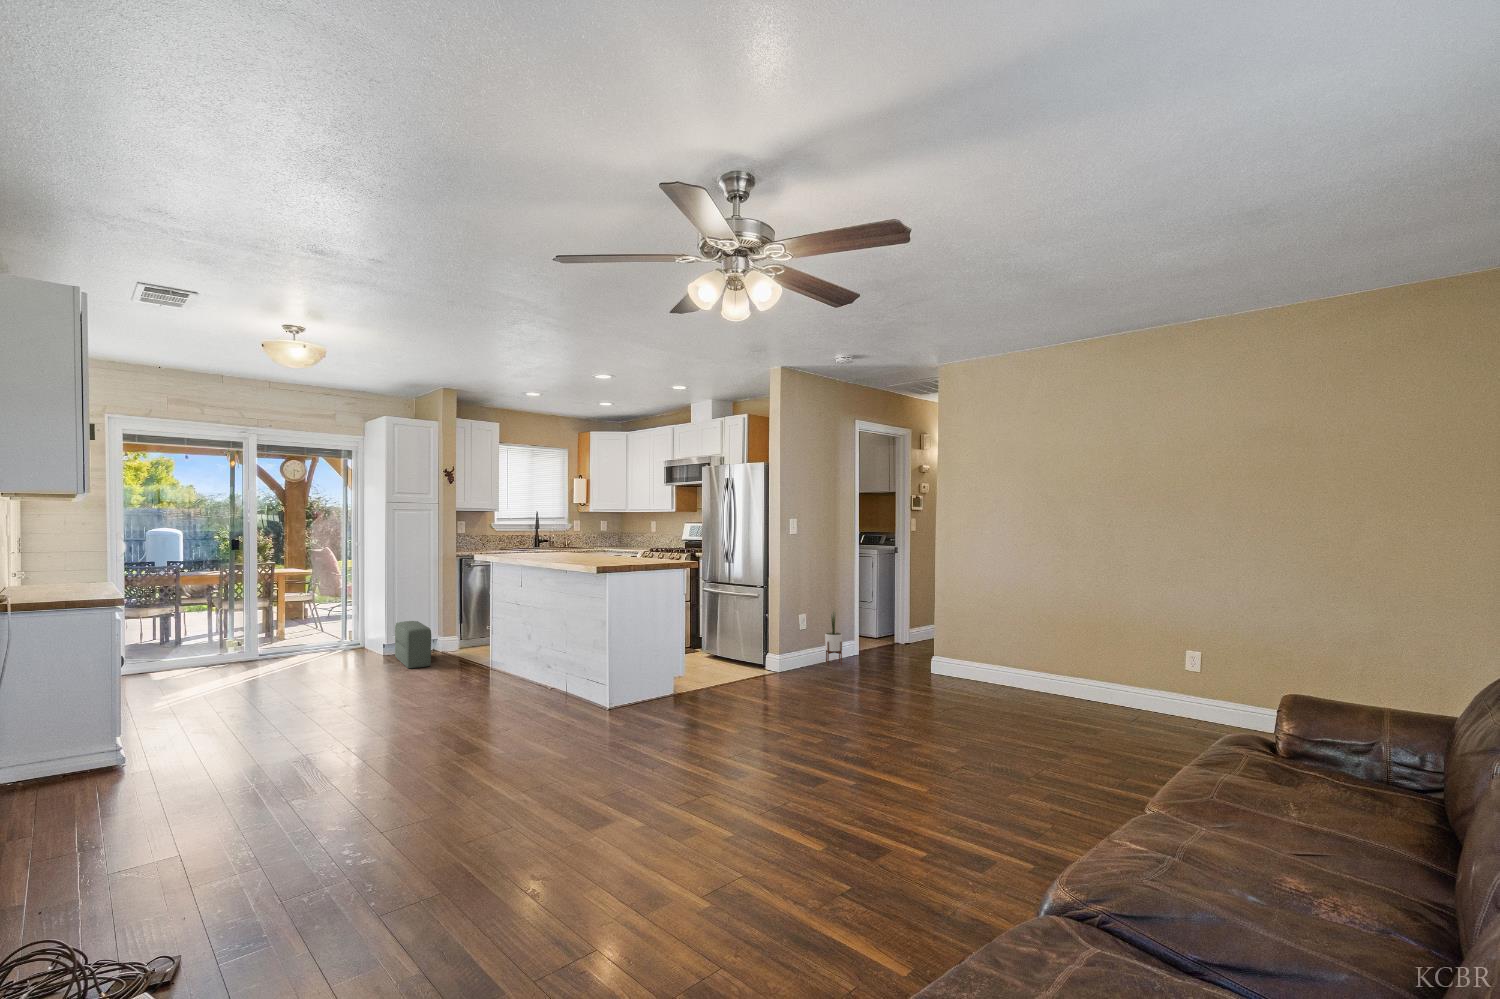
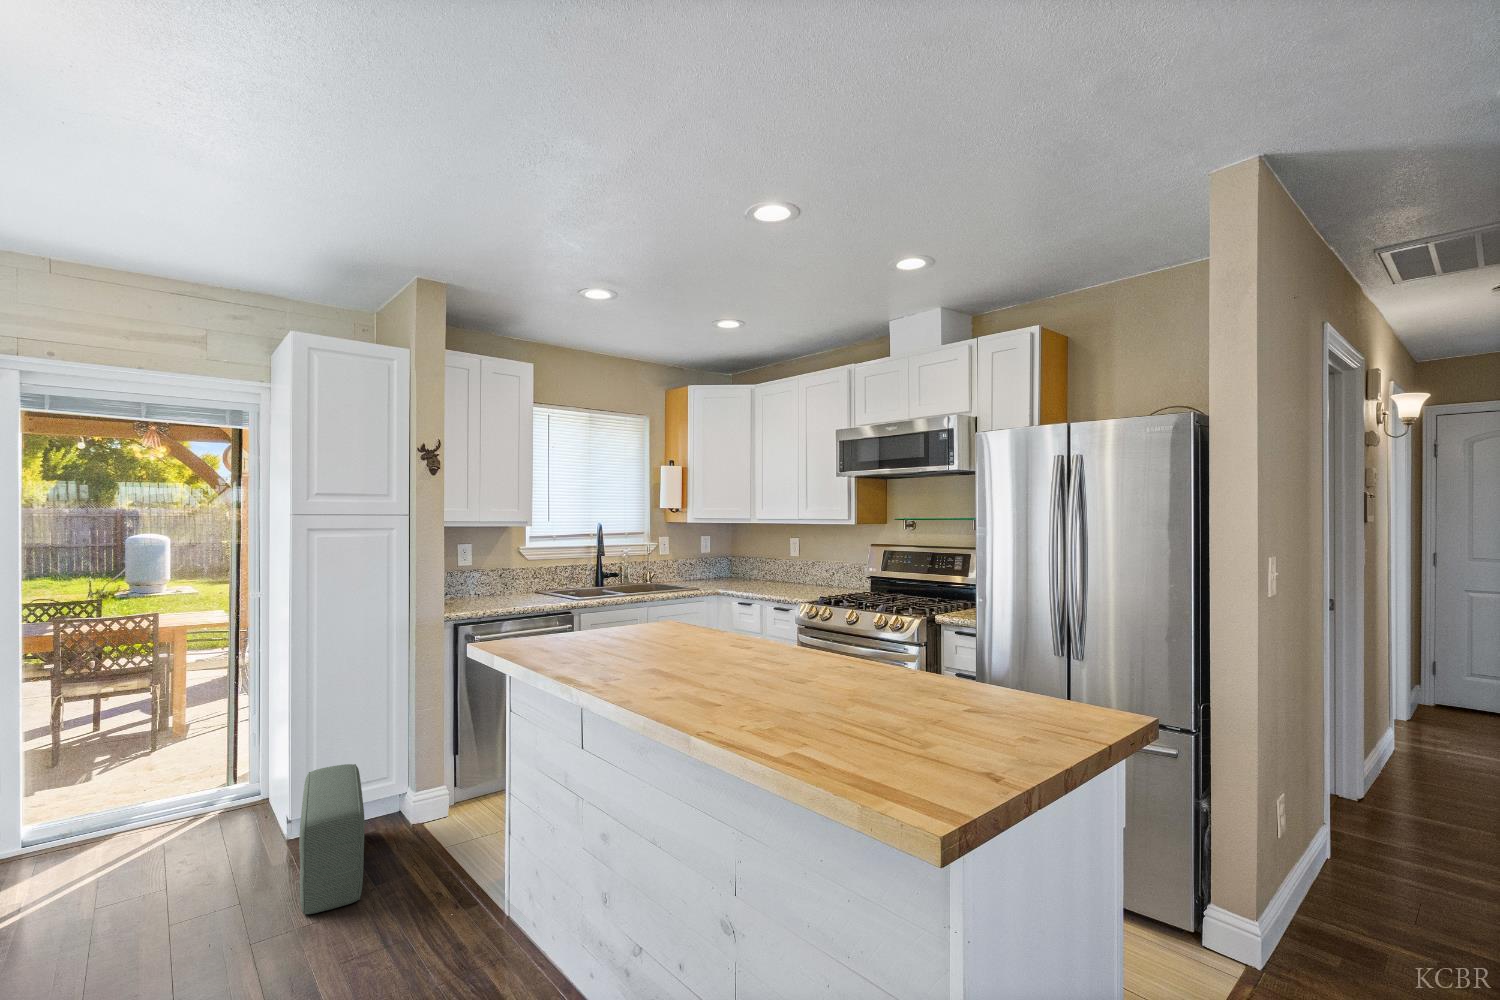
potted plant: present [825,609,842,665] -> none [1313,771,1381,930]

